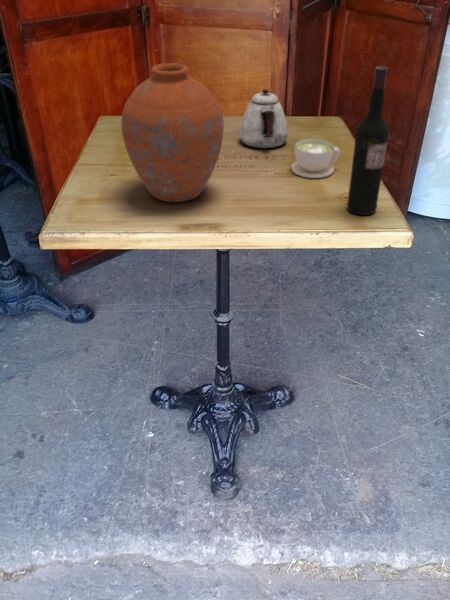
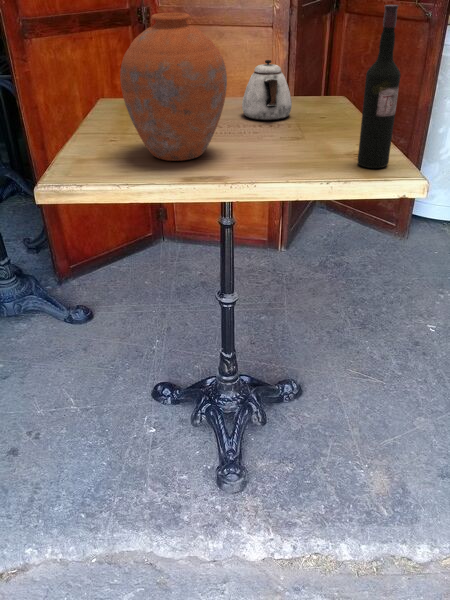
coffee cup: present [292,139,340,178] -> none [297,104,347,142]

